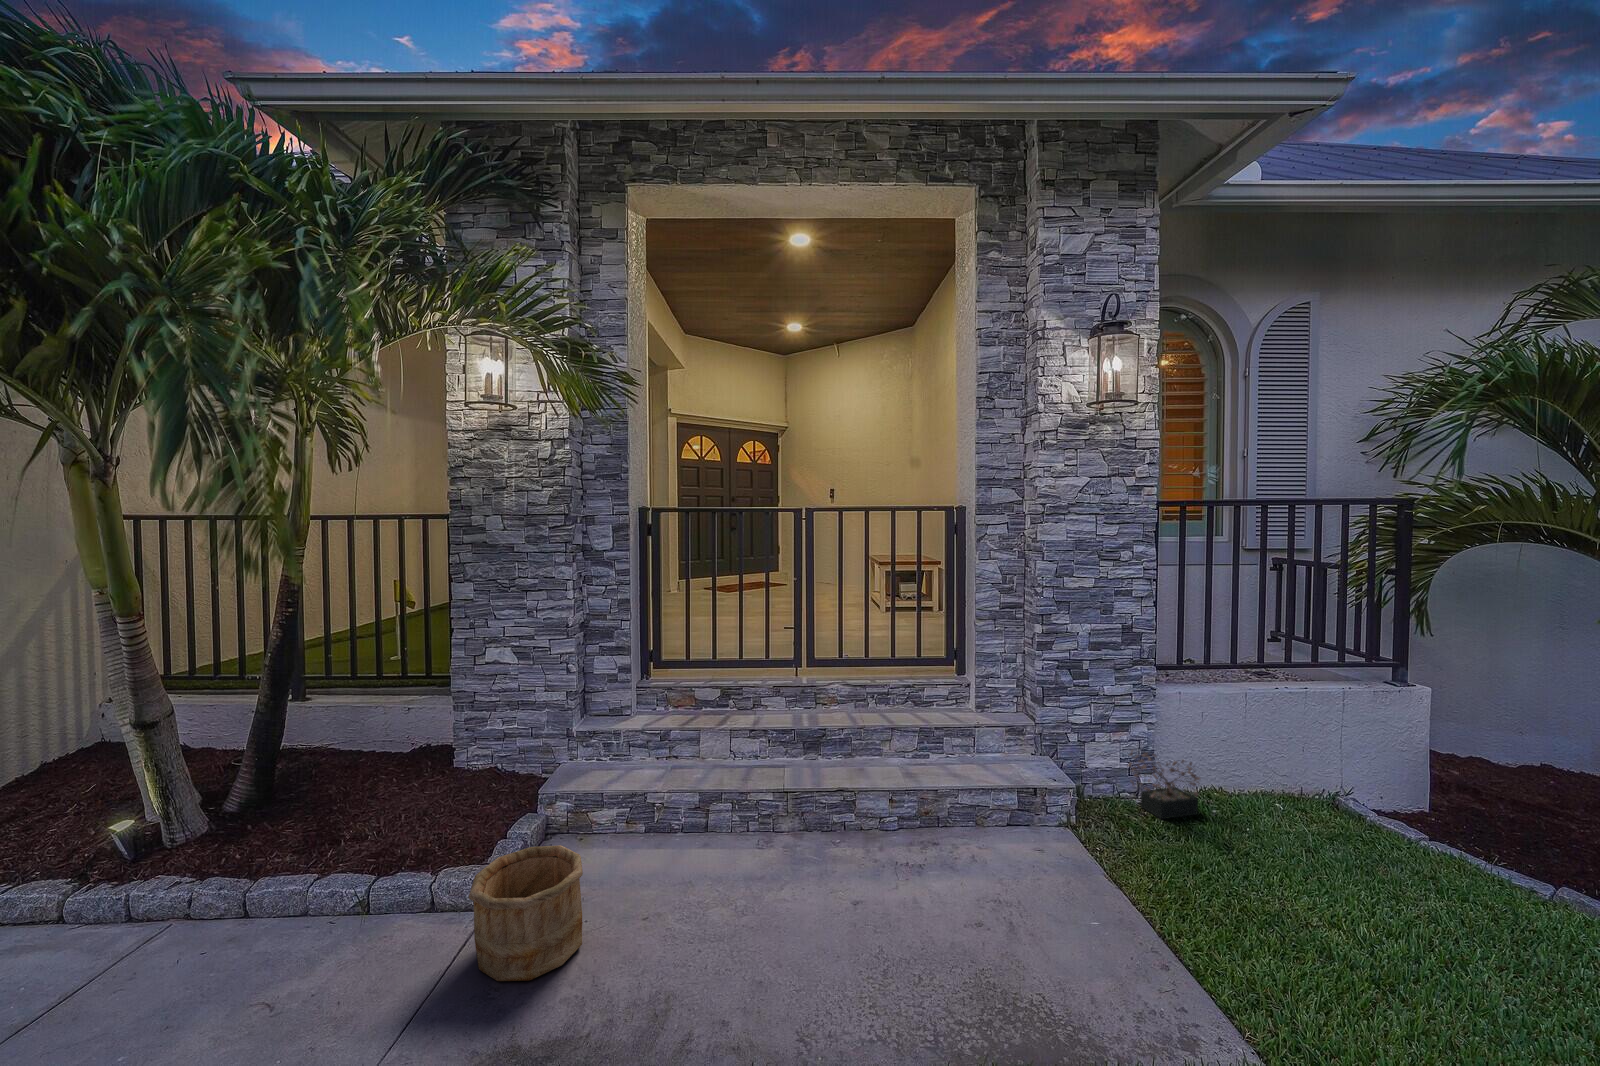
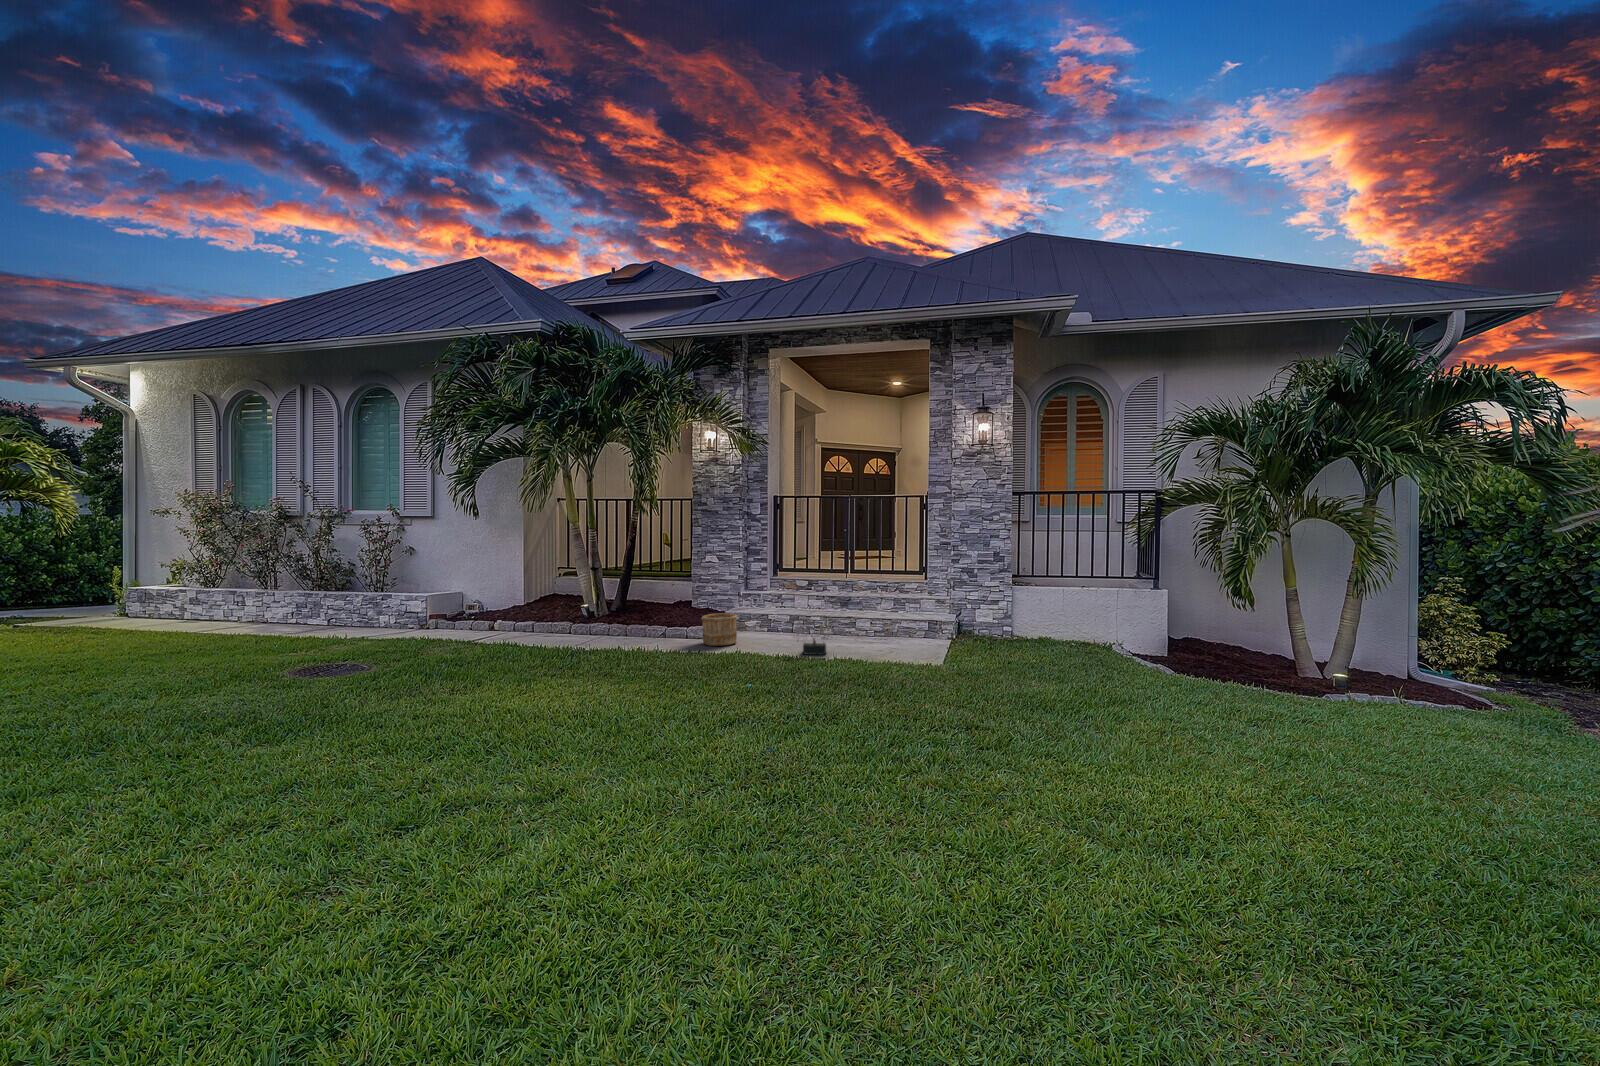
decorative plant: present [1128,750,1200,819] -> present [794,620,829,655]

